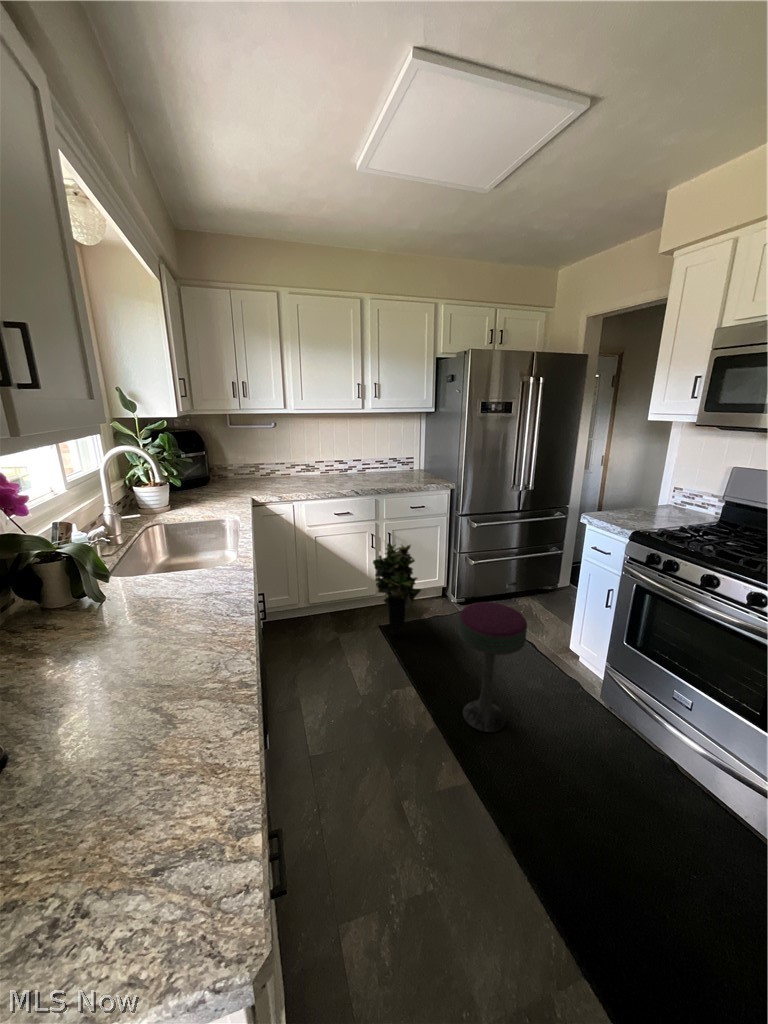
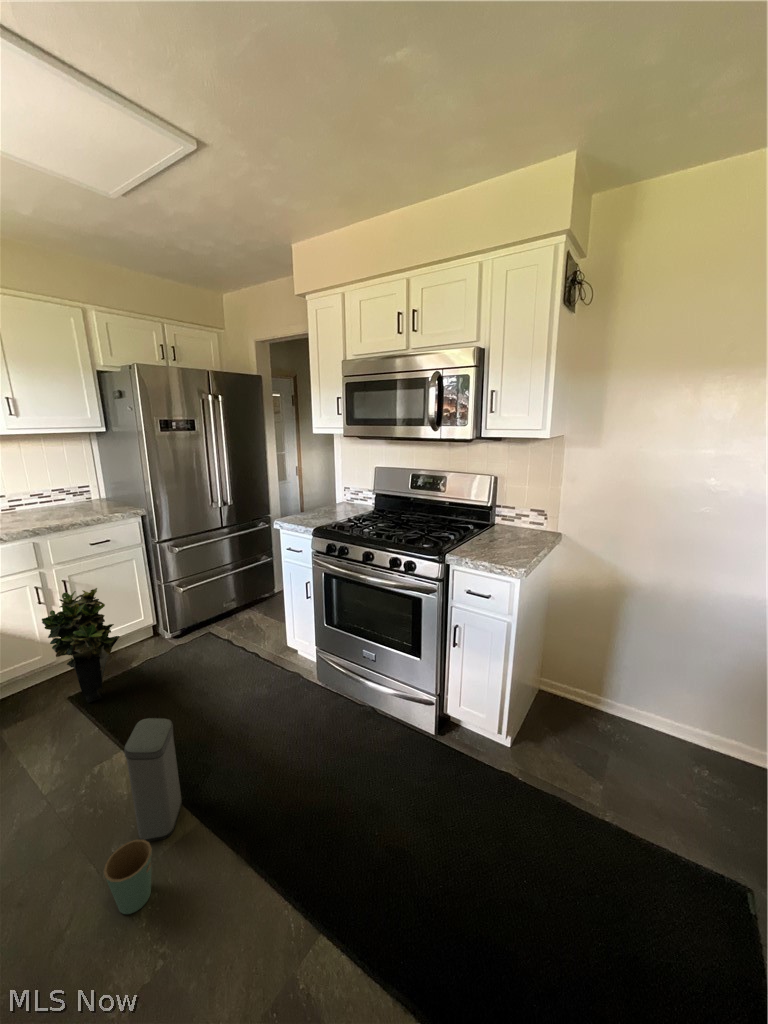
bar stool: present [458,602,527,732] -> none [161,624,236,762]
trash can: none [400,671,462,829] -> present [104,718,182,914]

